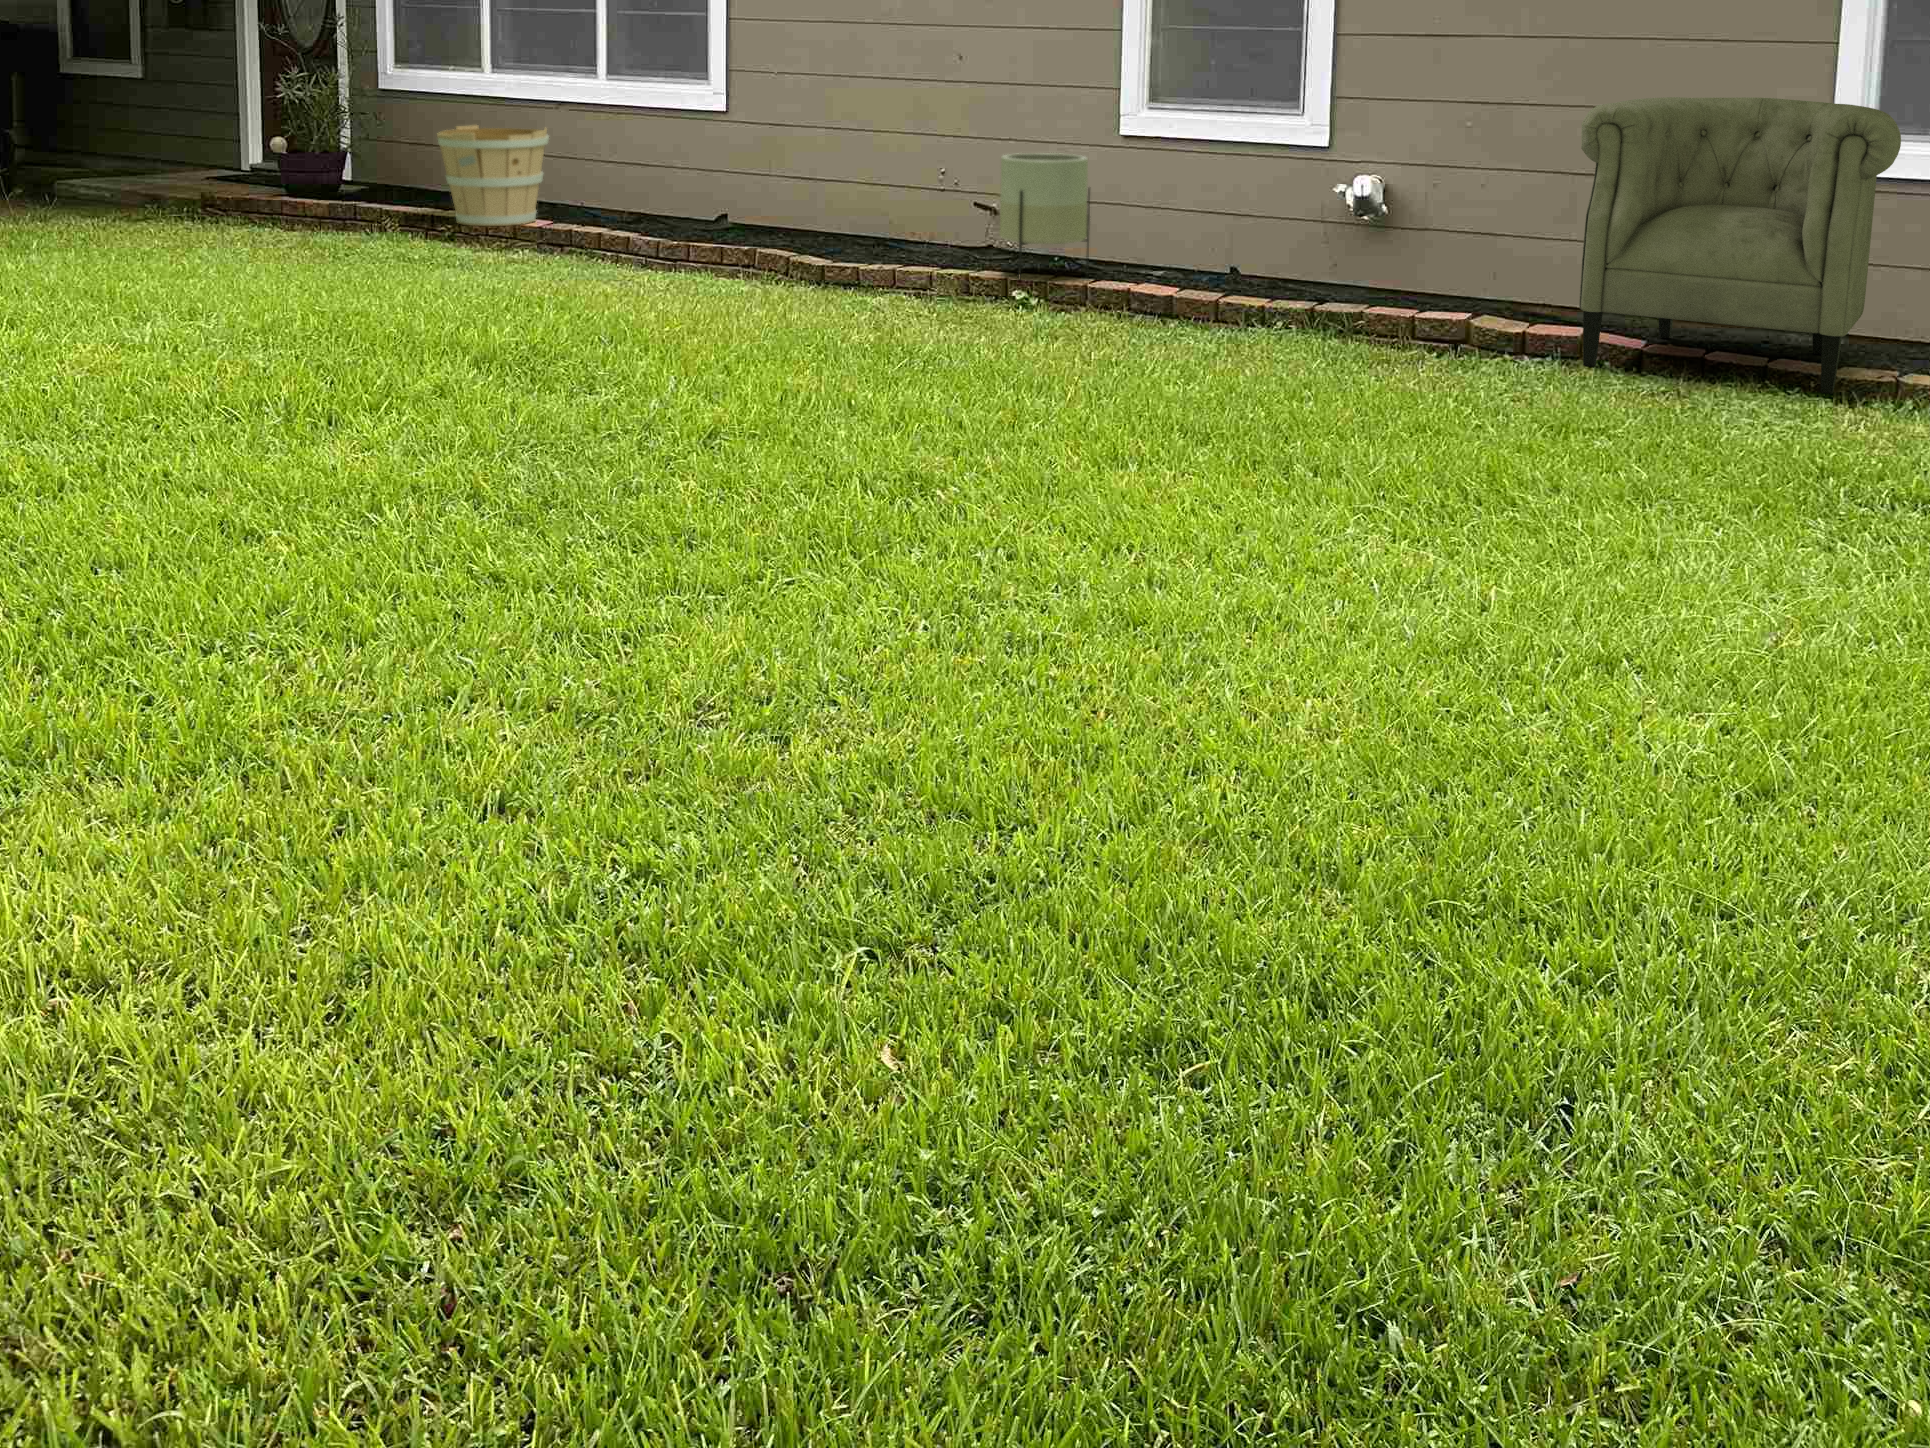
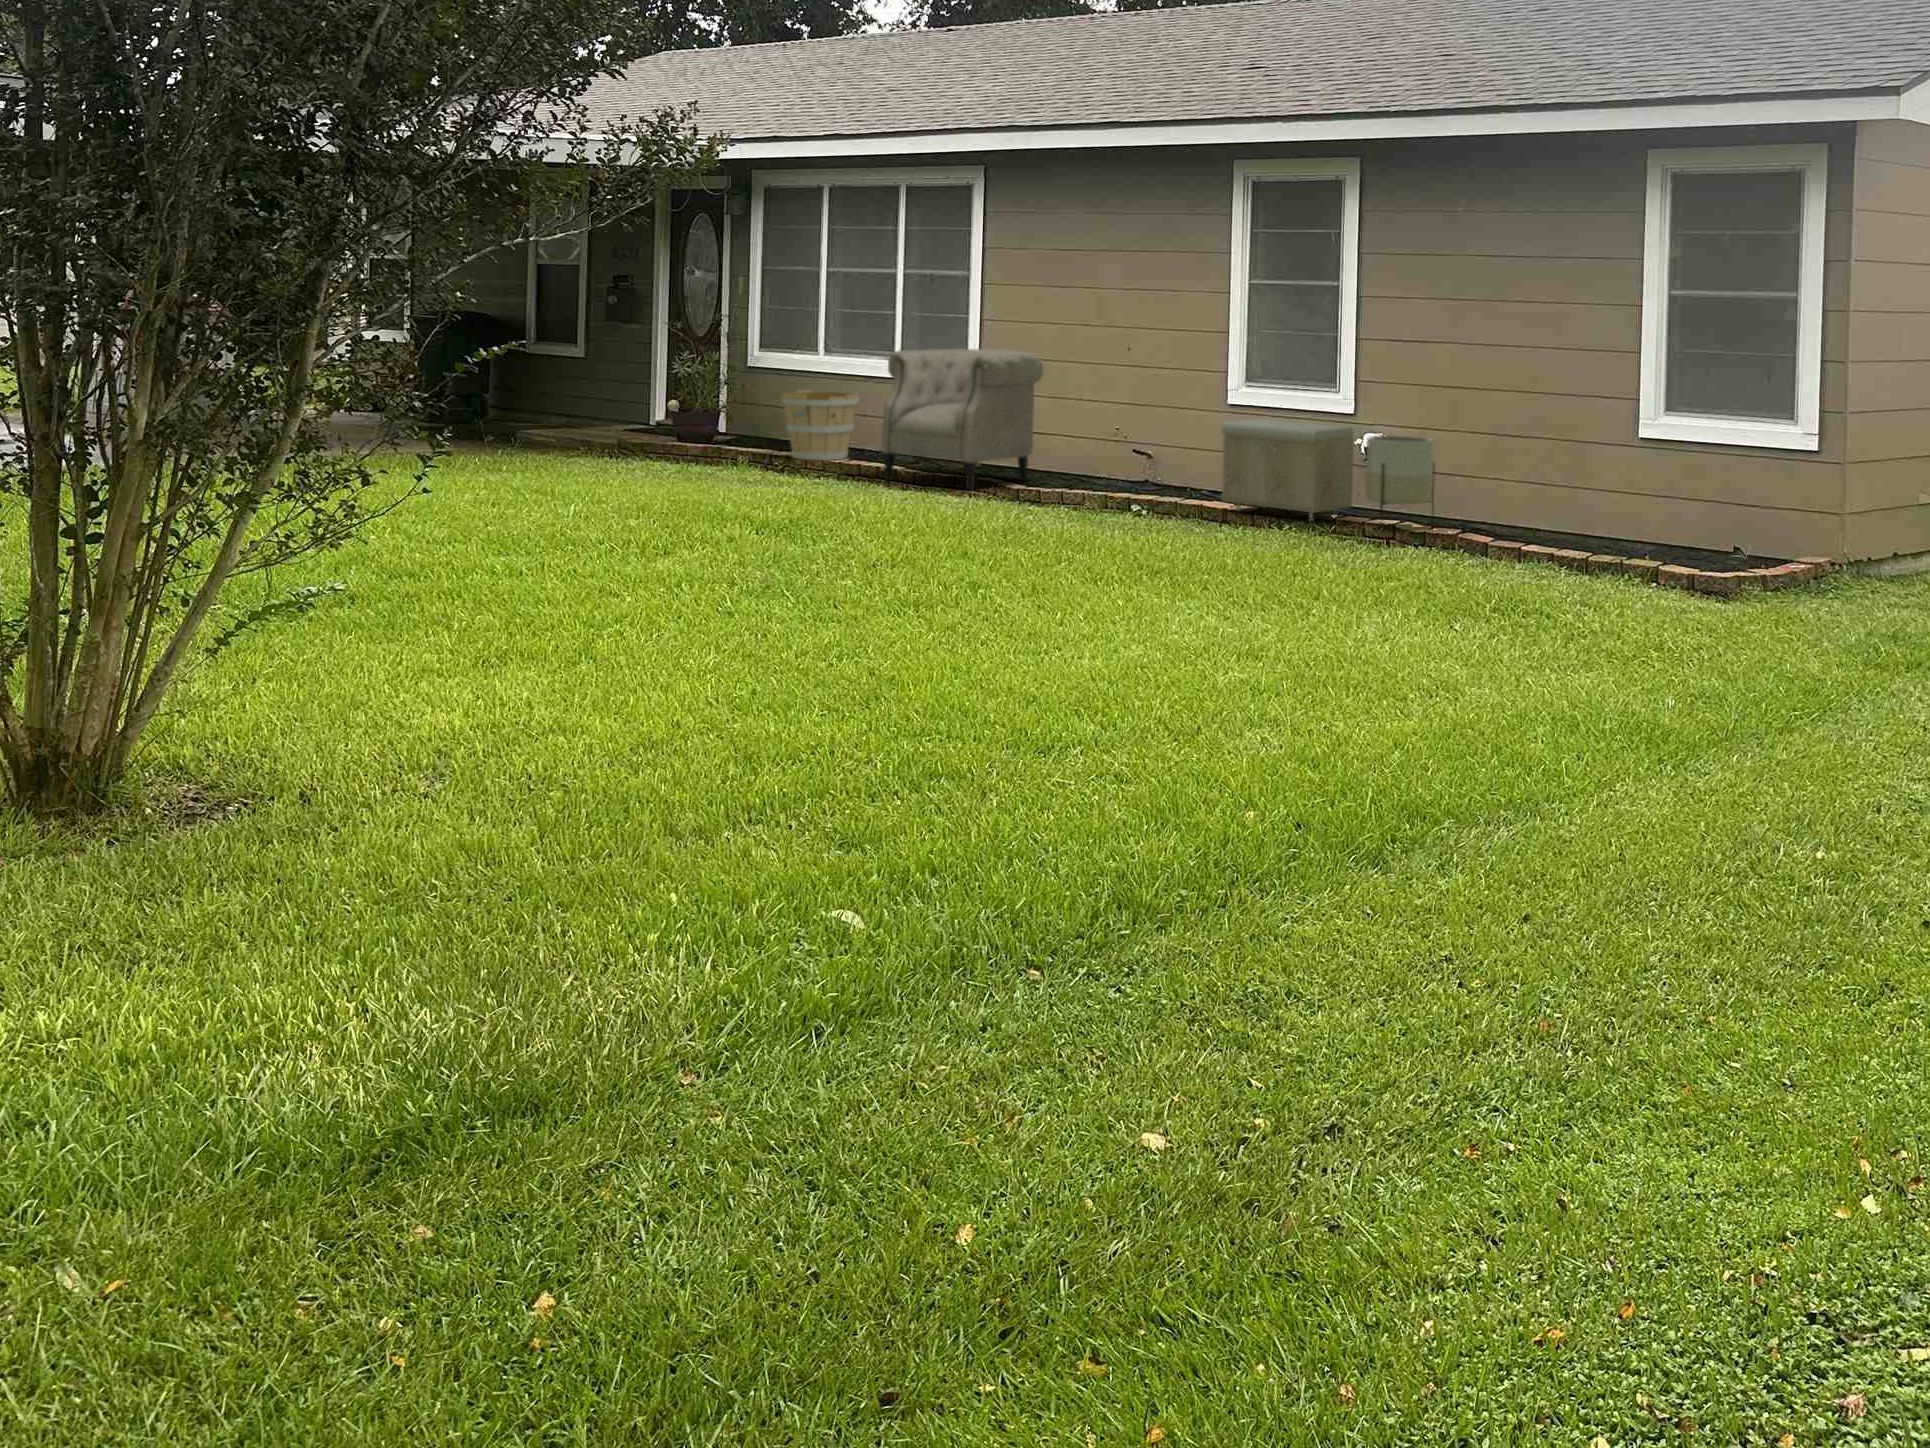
chair: present [1579,97,1901,394] -> present [882,349,1043,491]
planter: present [999,153,1090,279] -> present [1366,436,1435,527]
storage bench: none [1145,155,1344,306] -> present [1222,419,1354,521]

